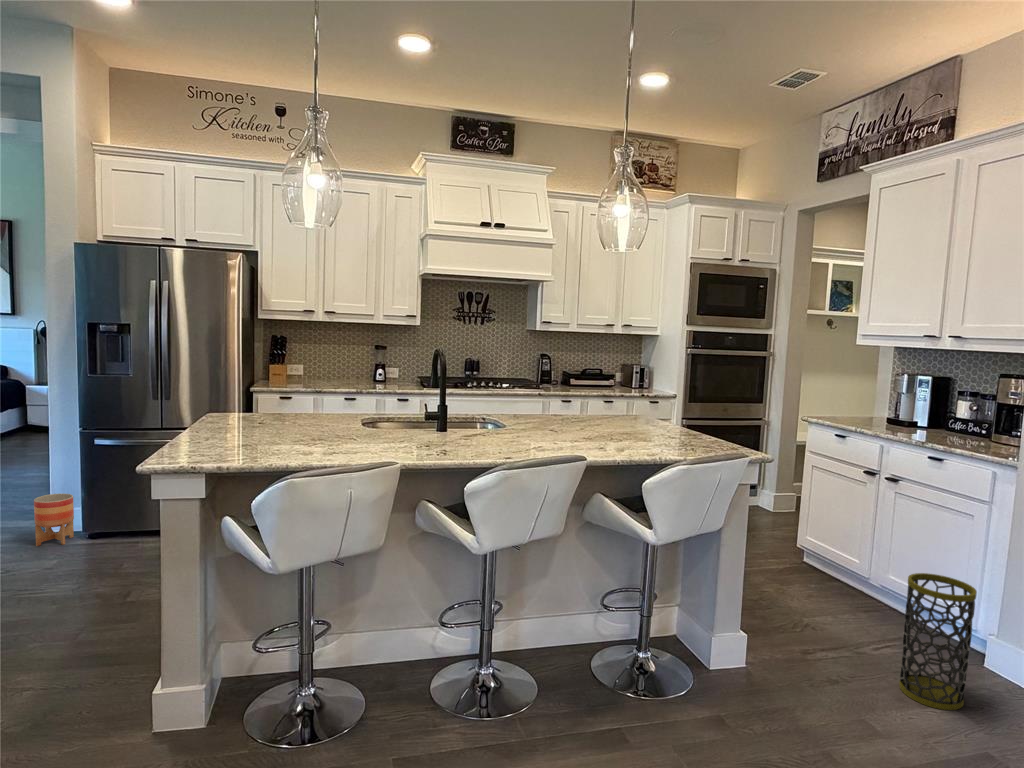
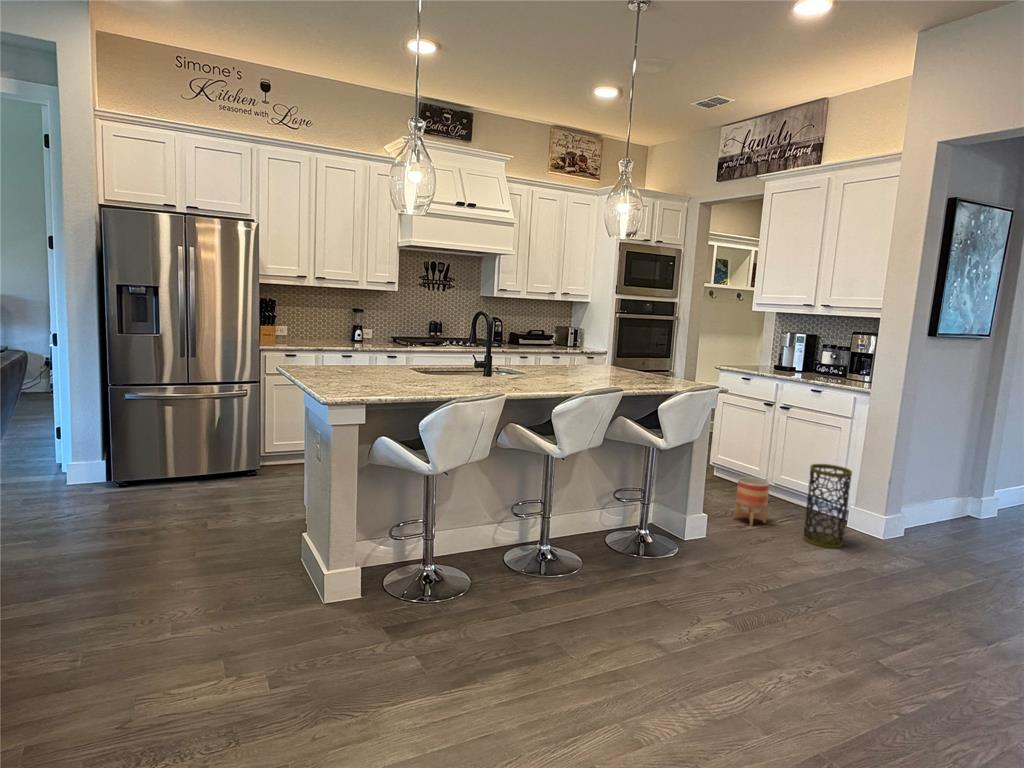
planter: present [34,494,74,546] -> present [734,477,770,526]

